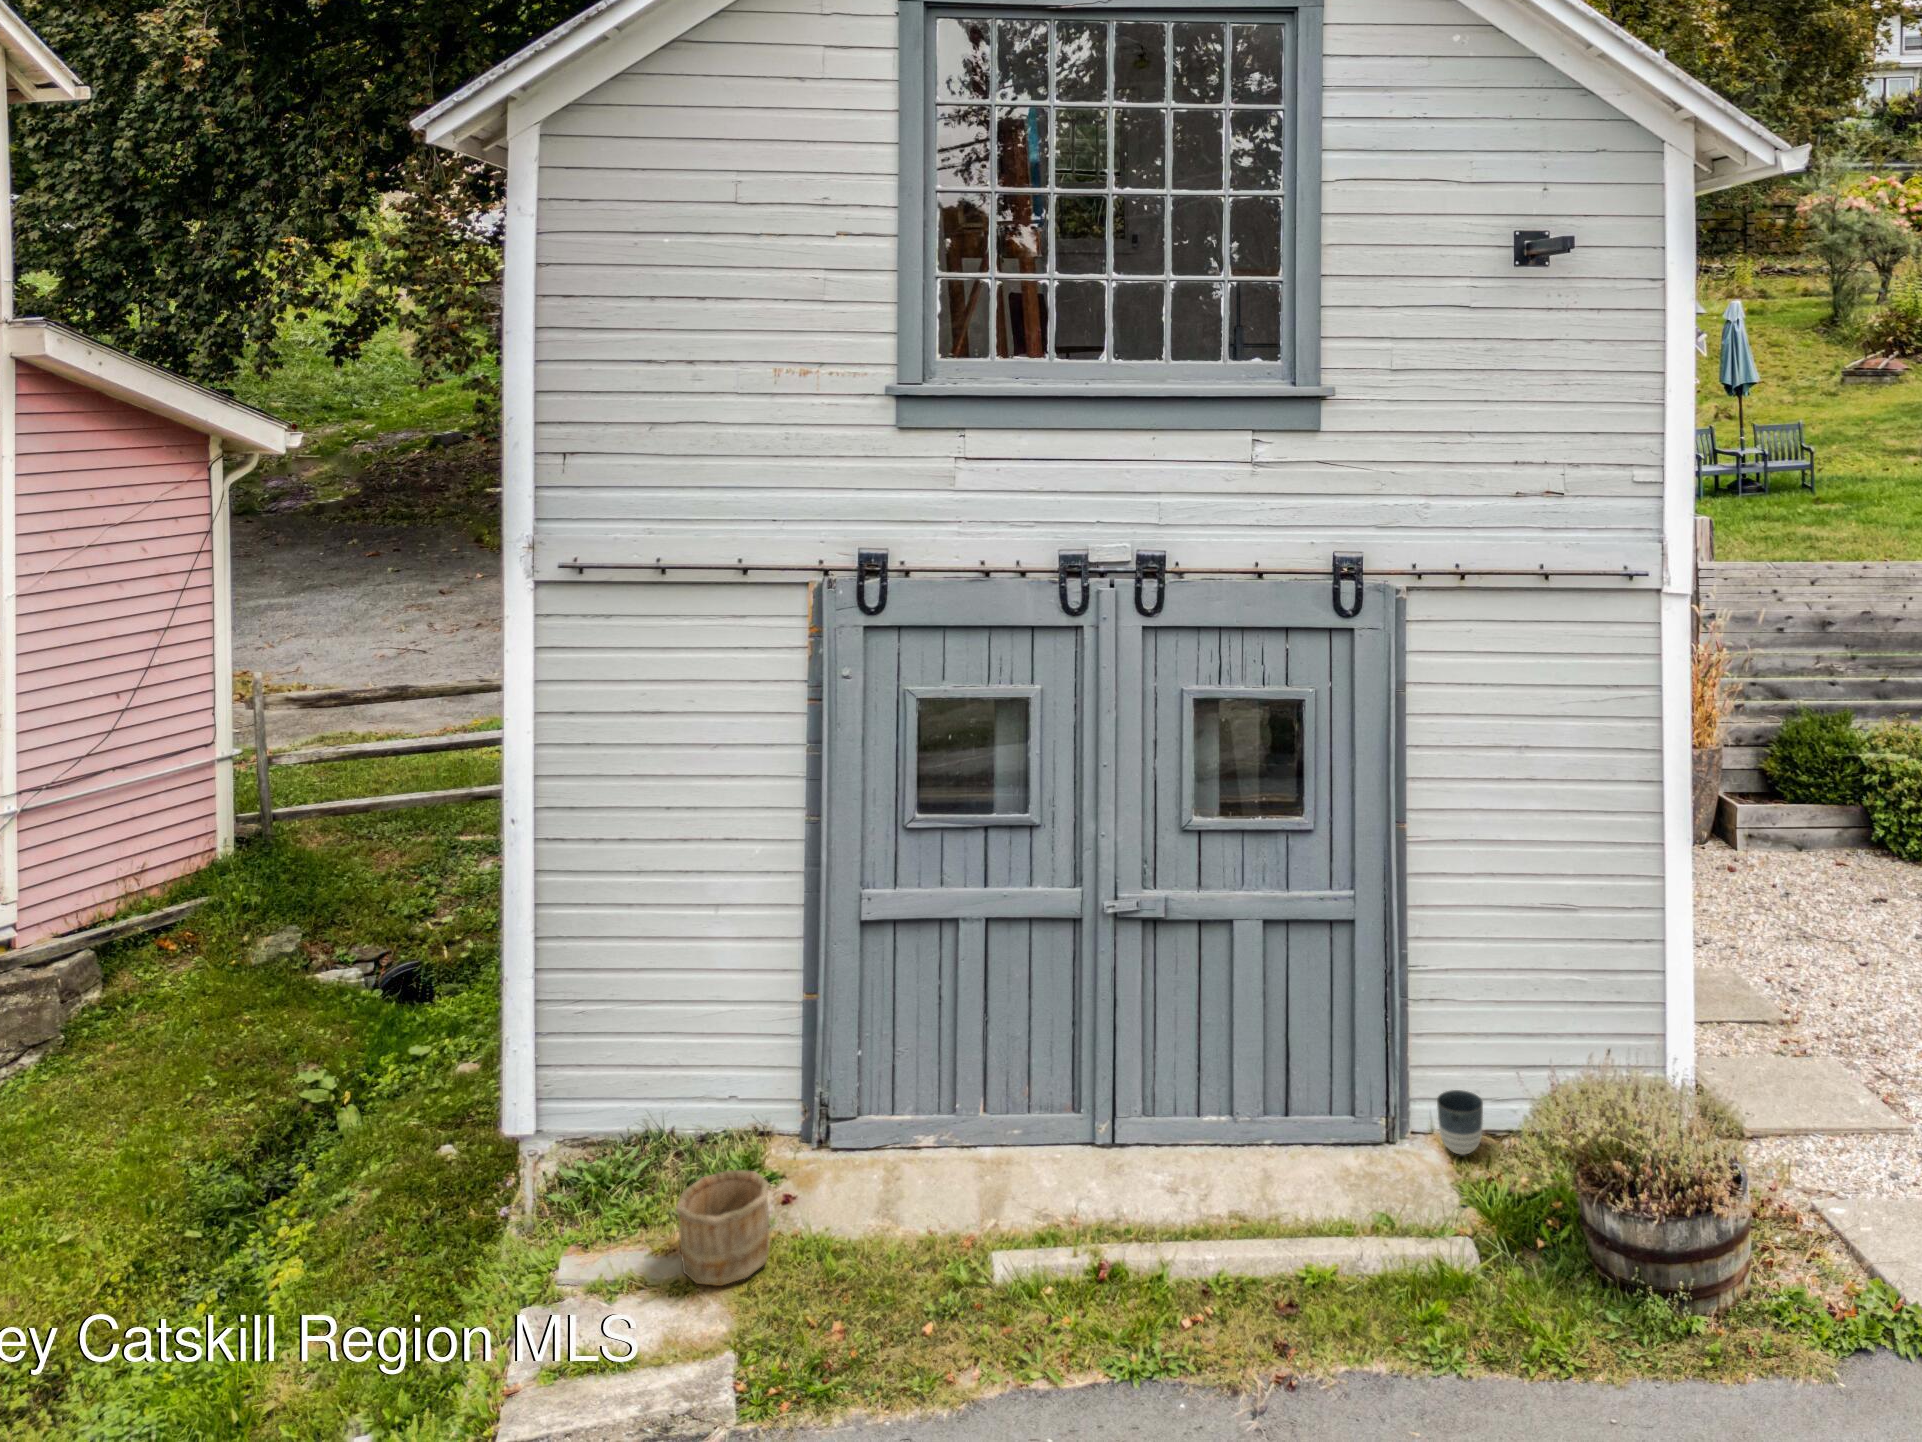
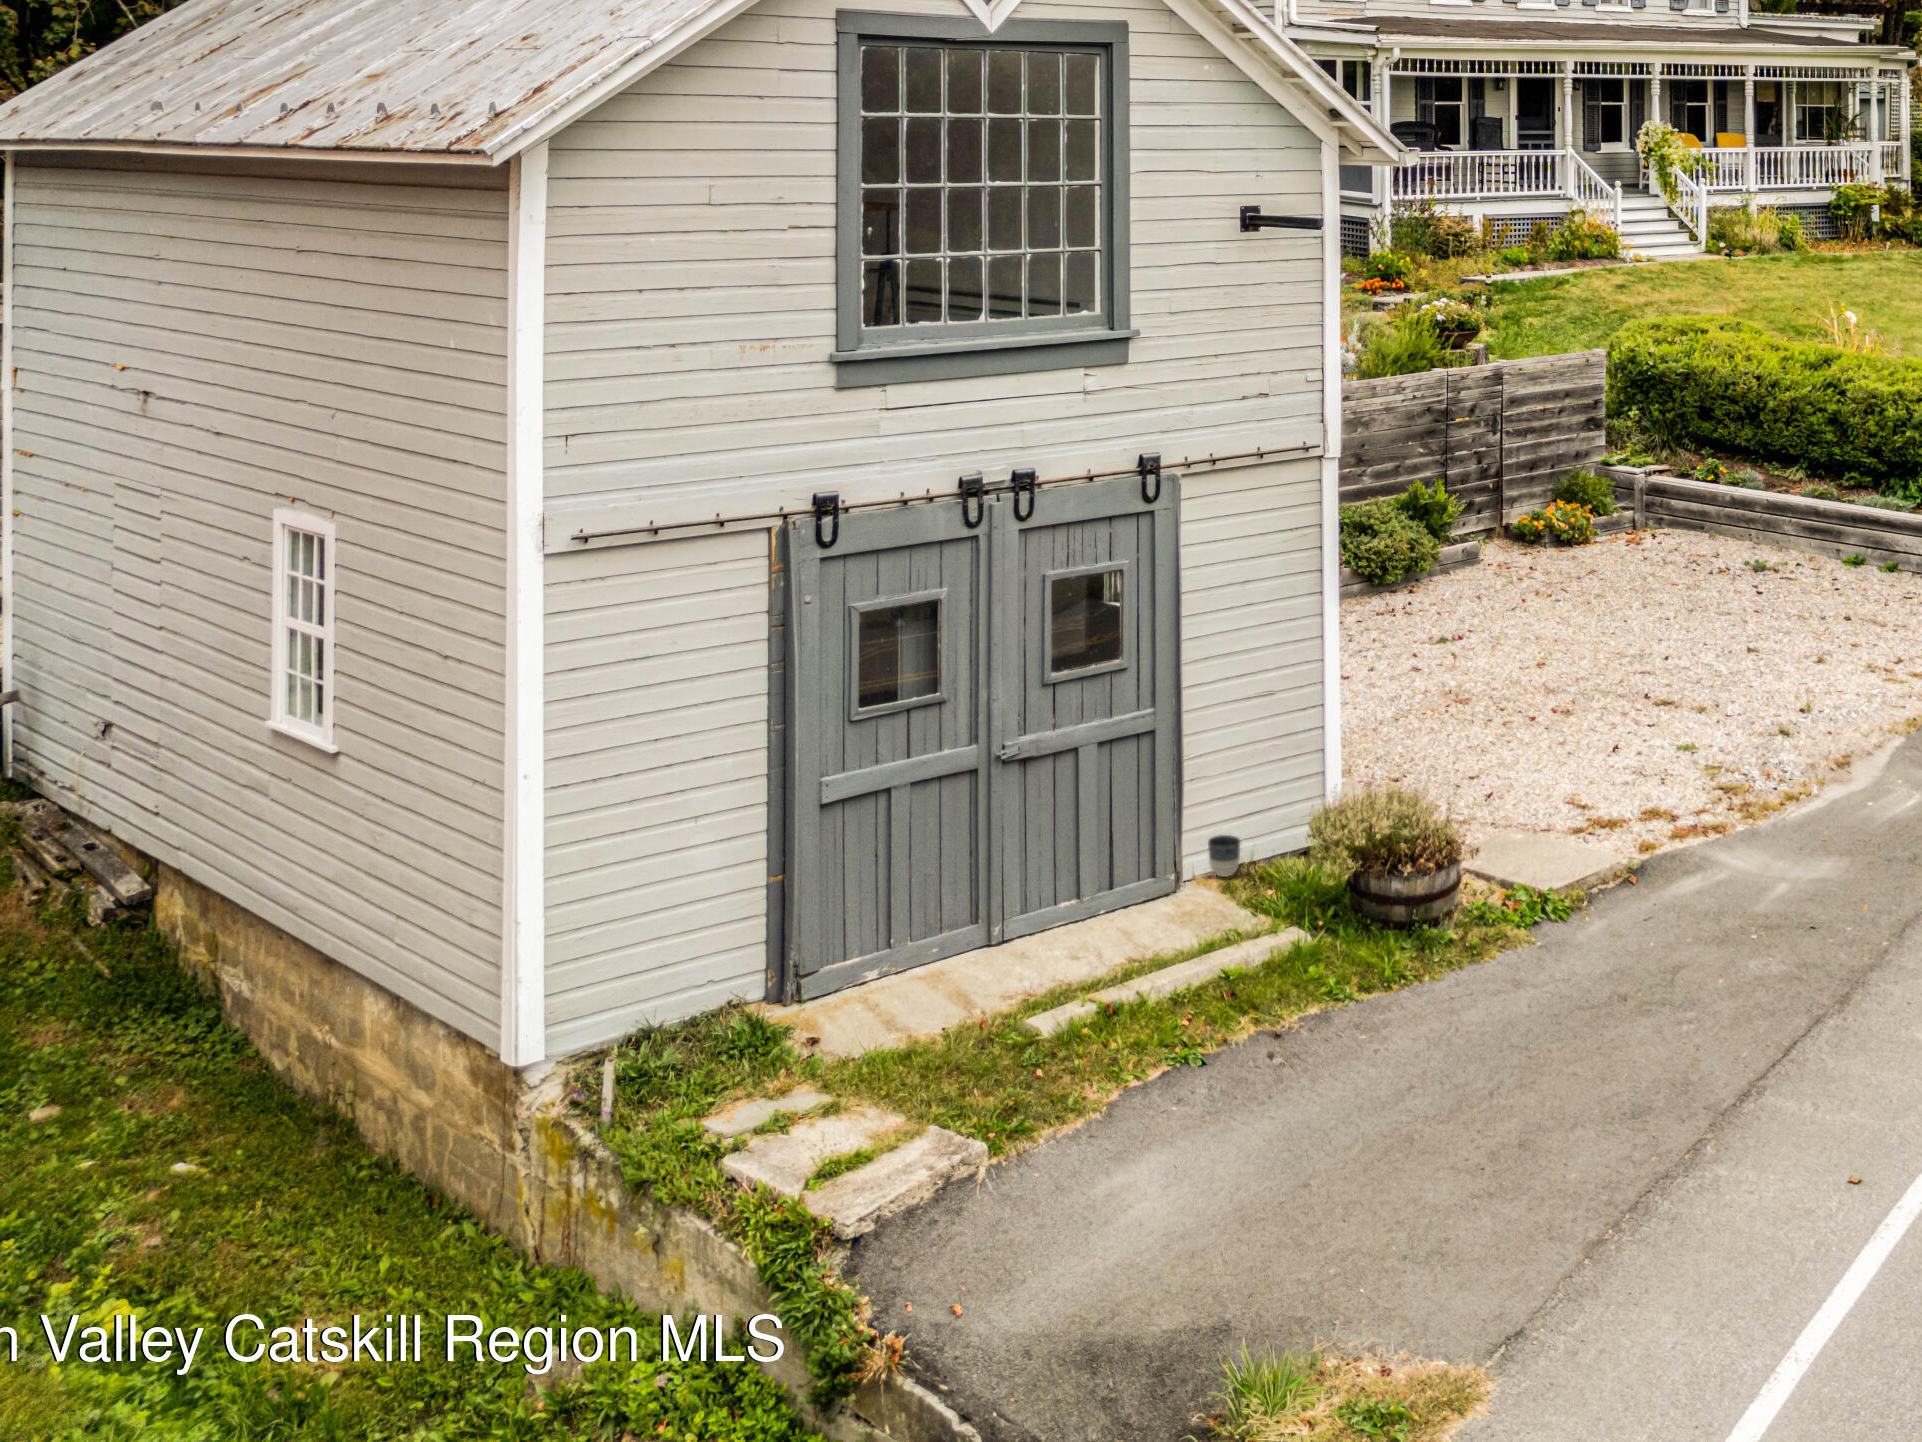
wooden bucket: present [676,1170,769,1286] -> none [786,992,859,1074]

